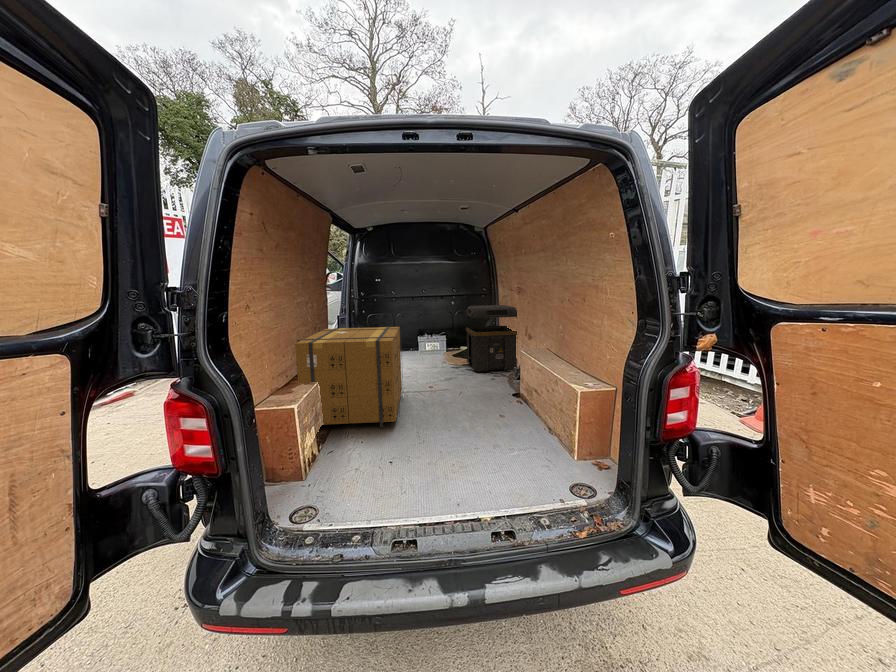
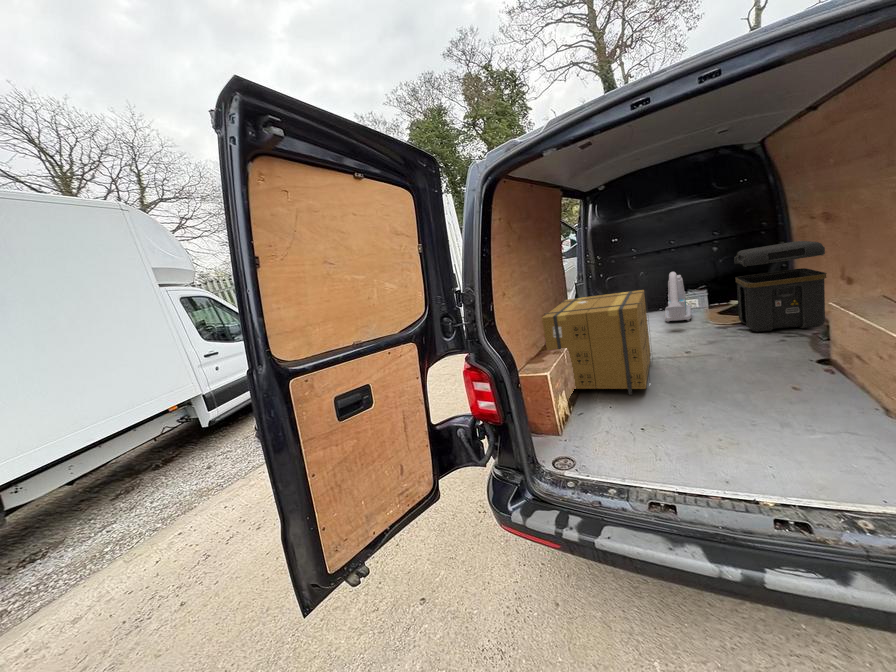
vacuum cleaner: none [415,316,435,362] -> present [665,272,692,323]

